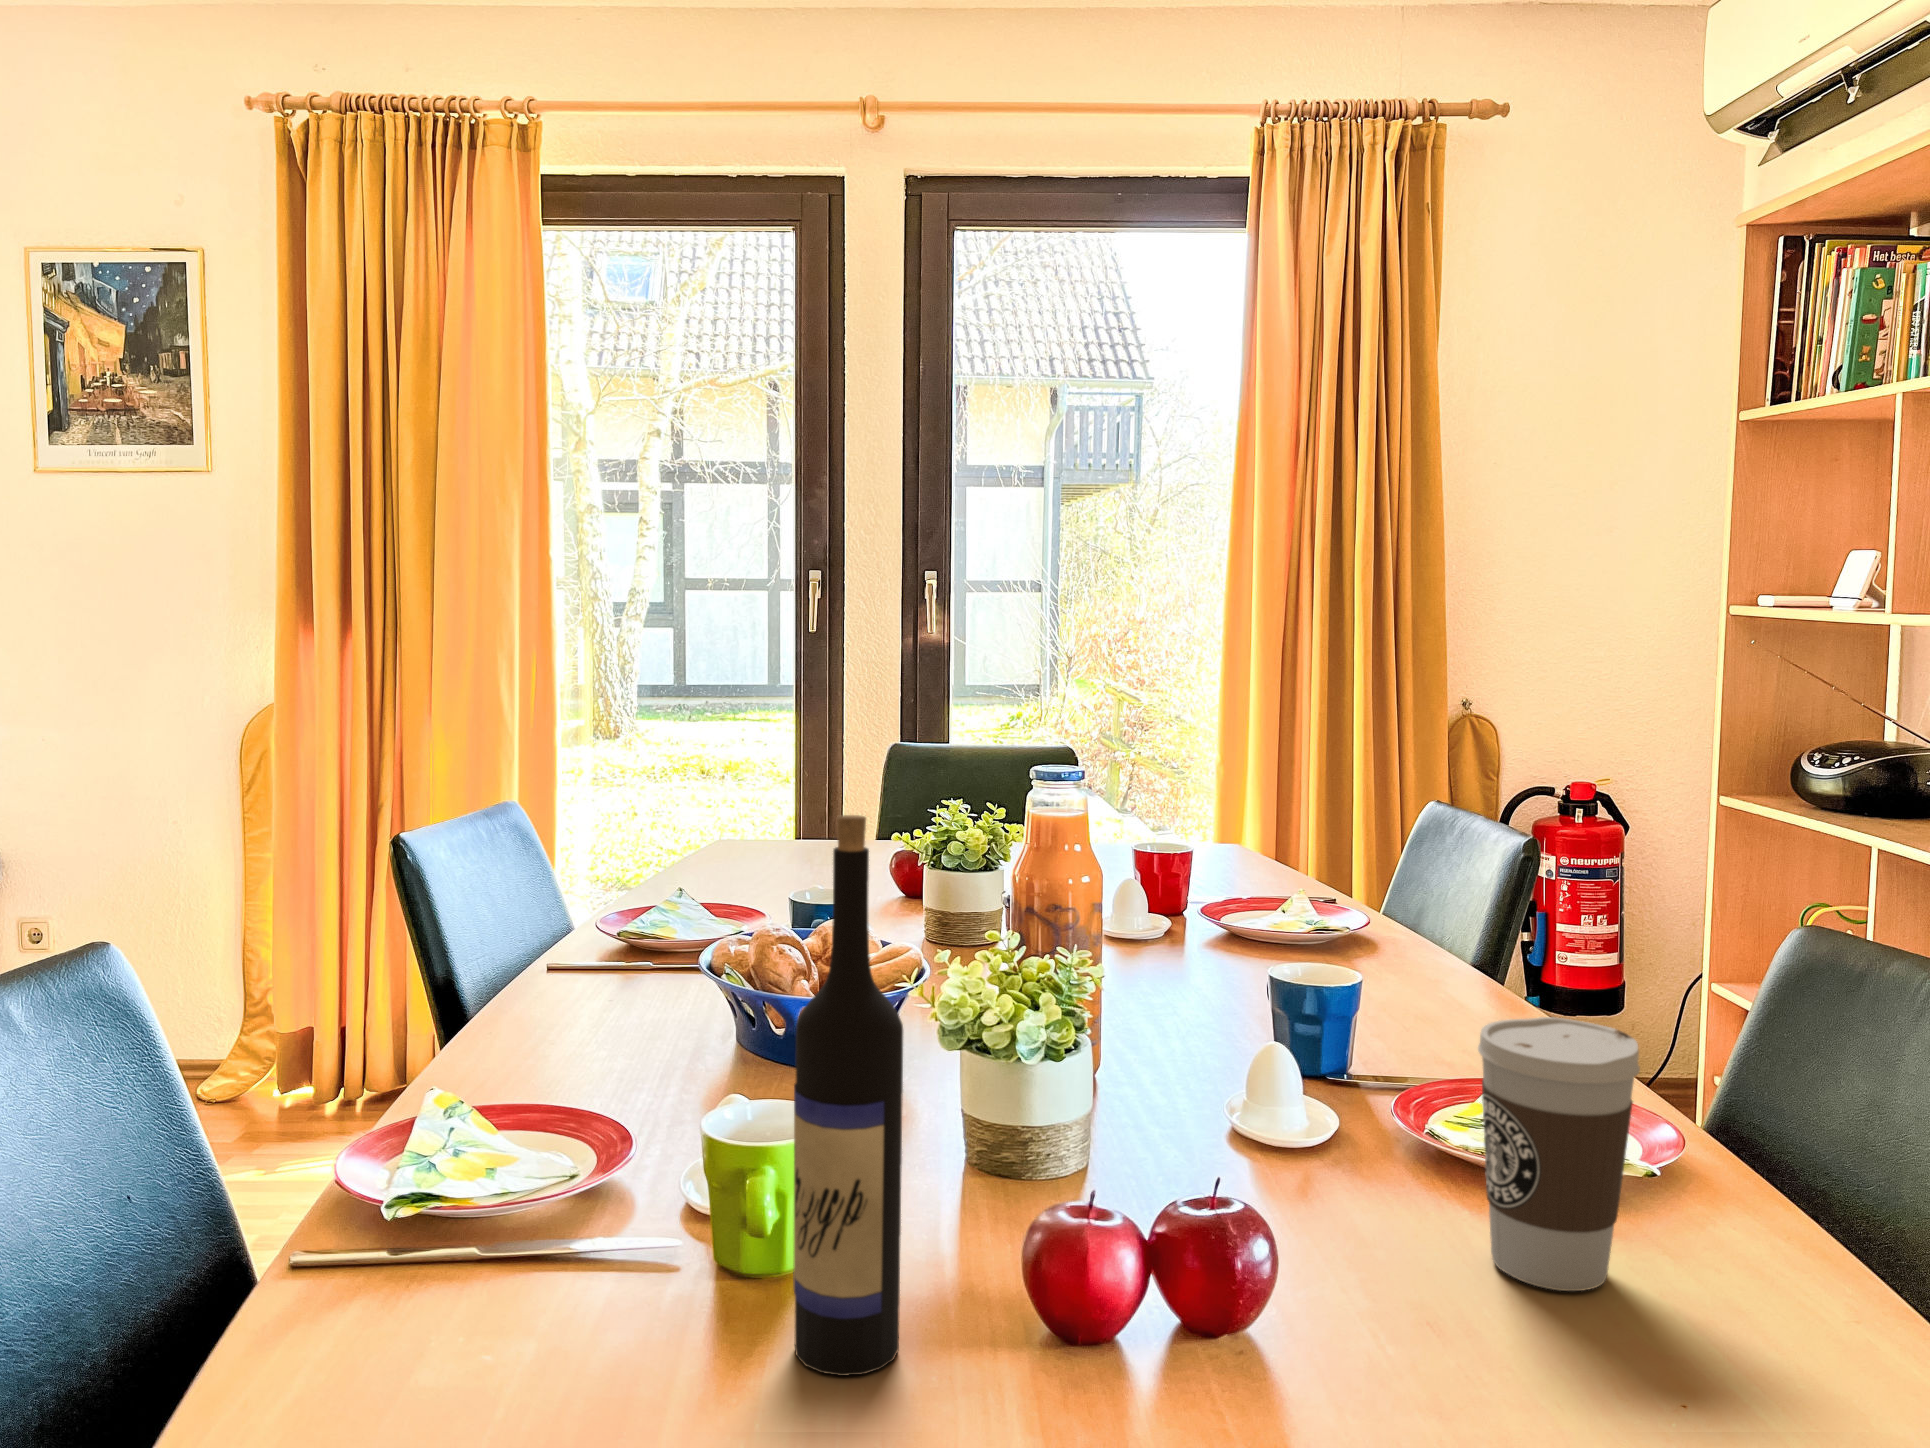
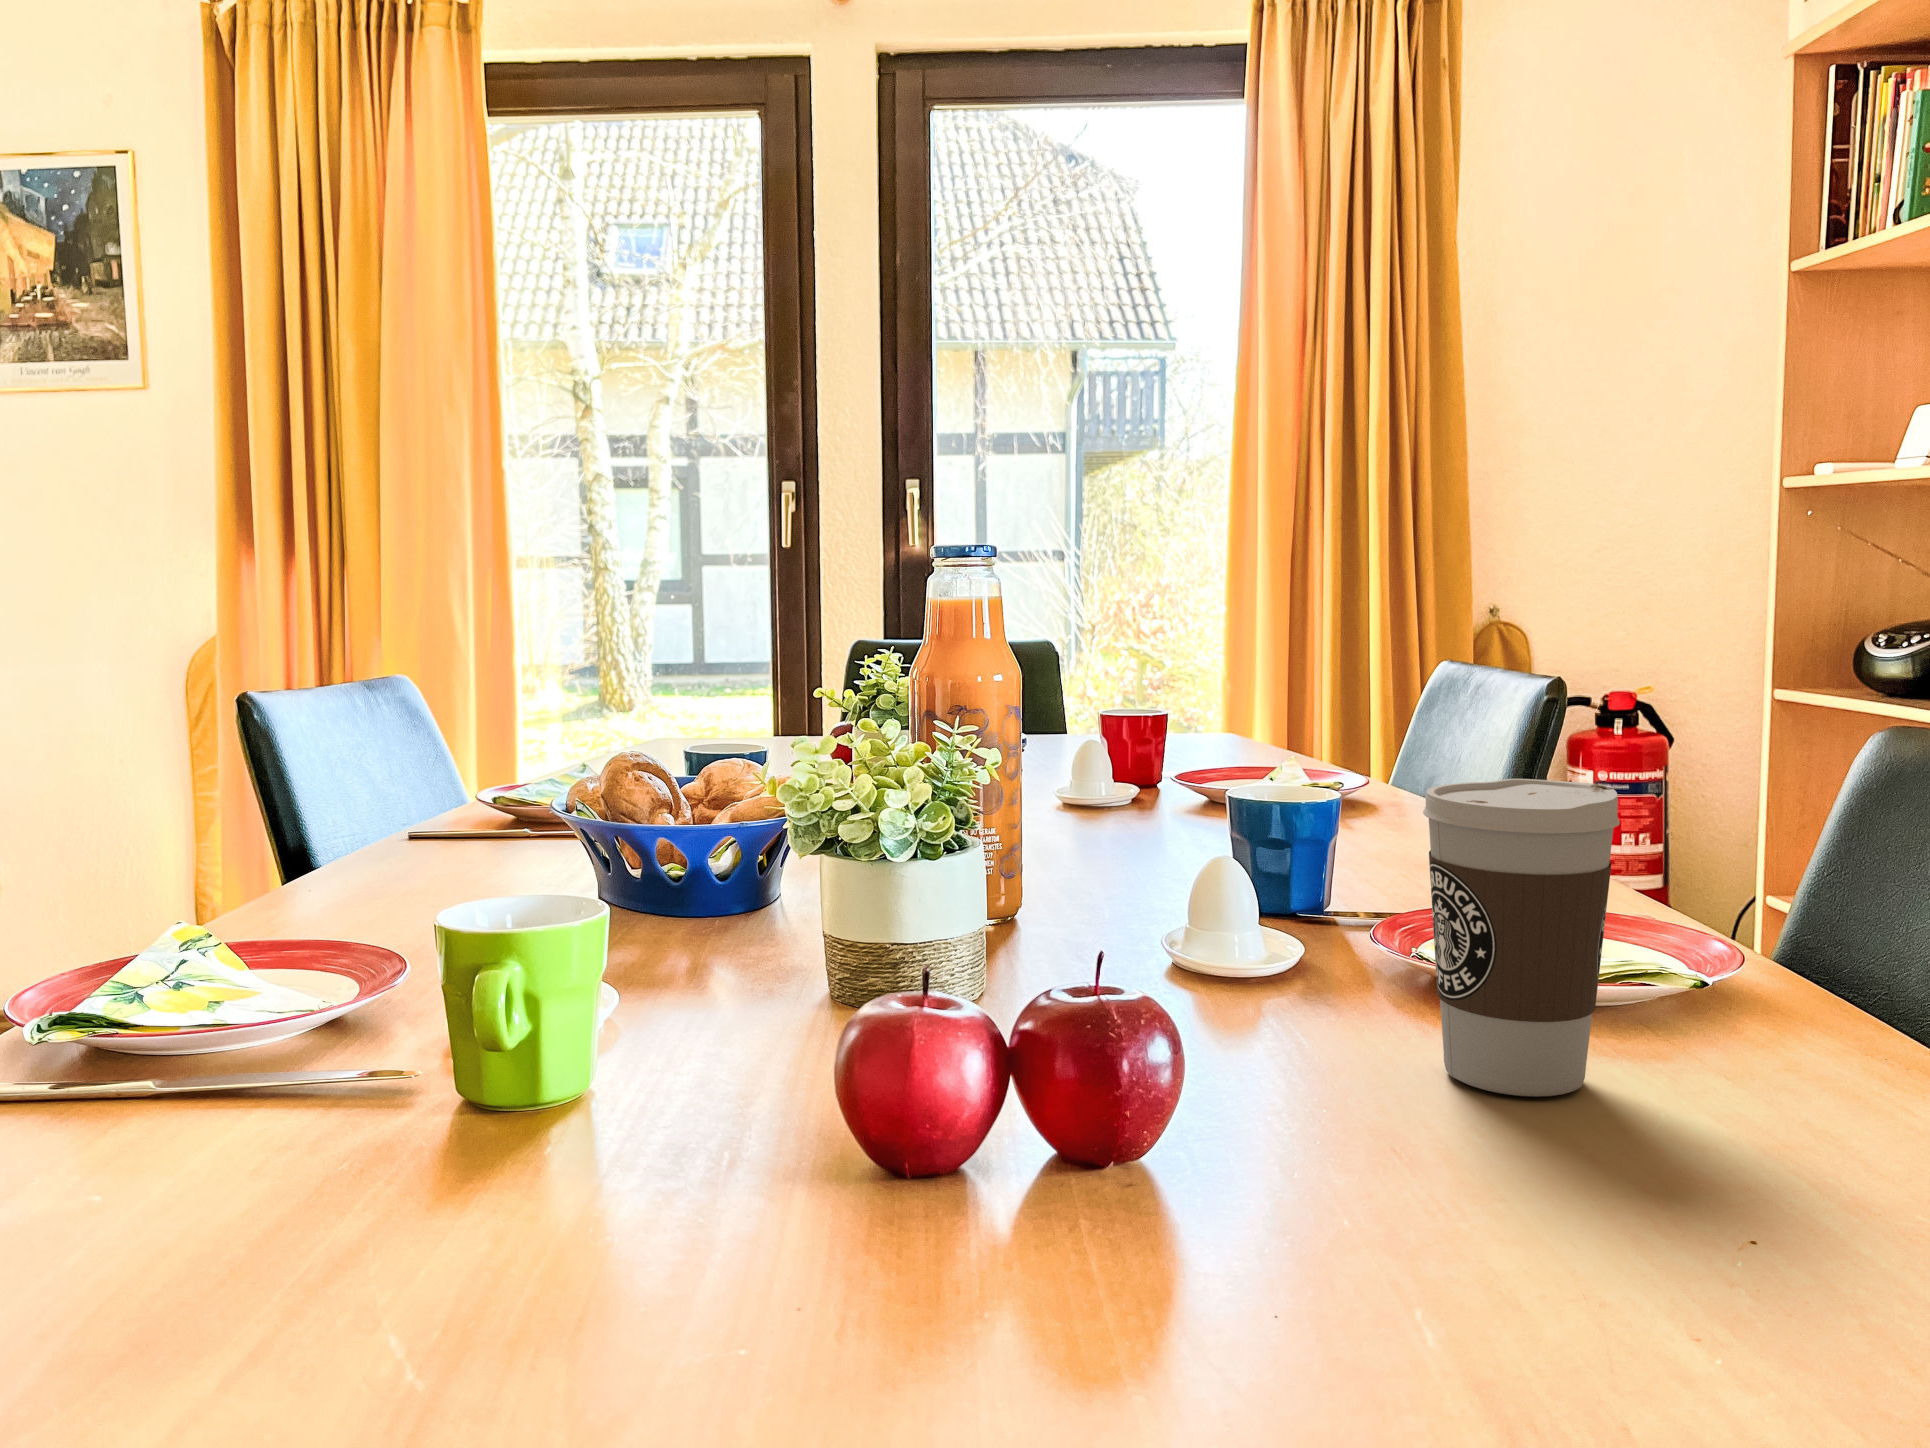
wine bottle: present [793,815,903,1376] -> none [547,492,690,1183]

